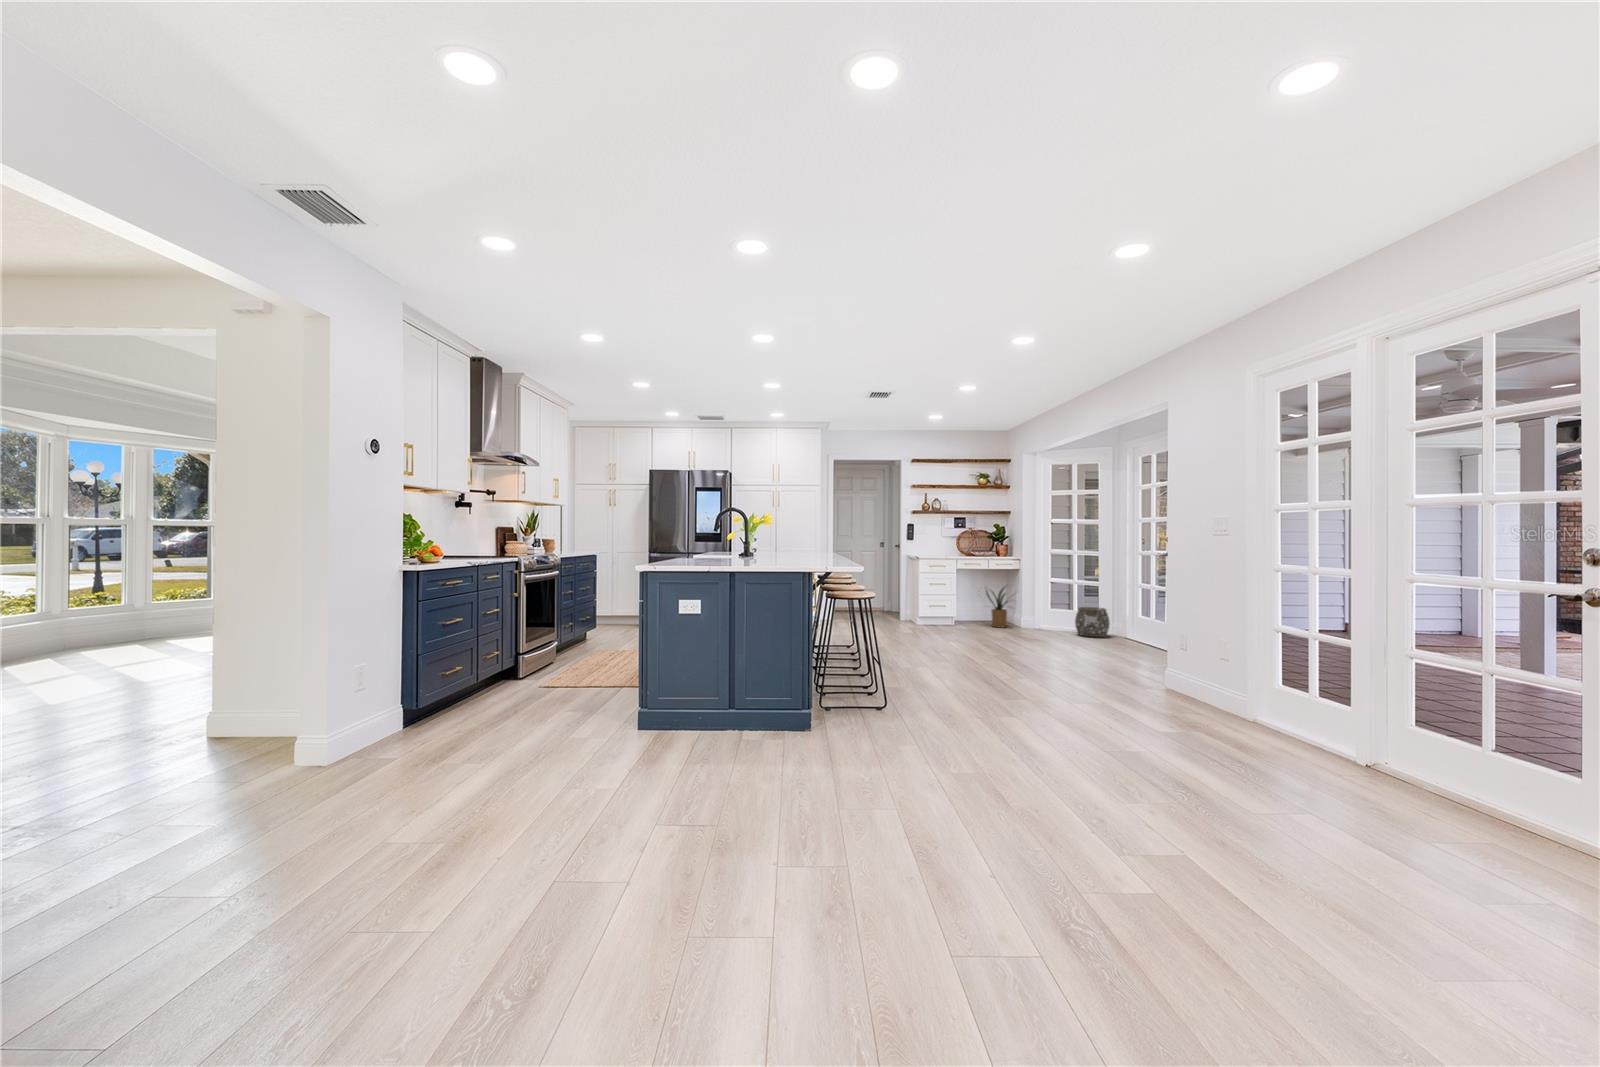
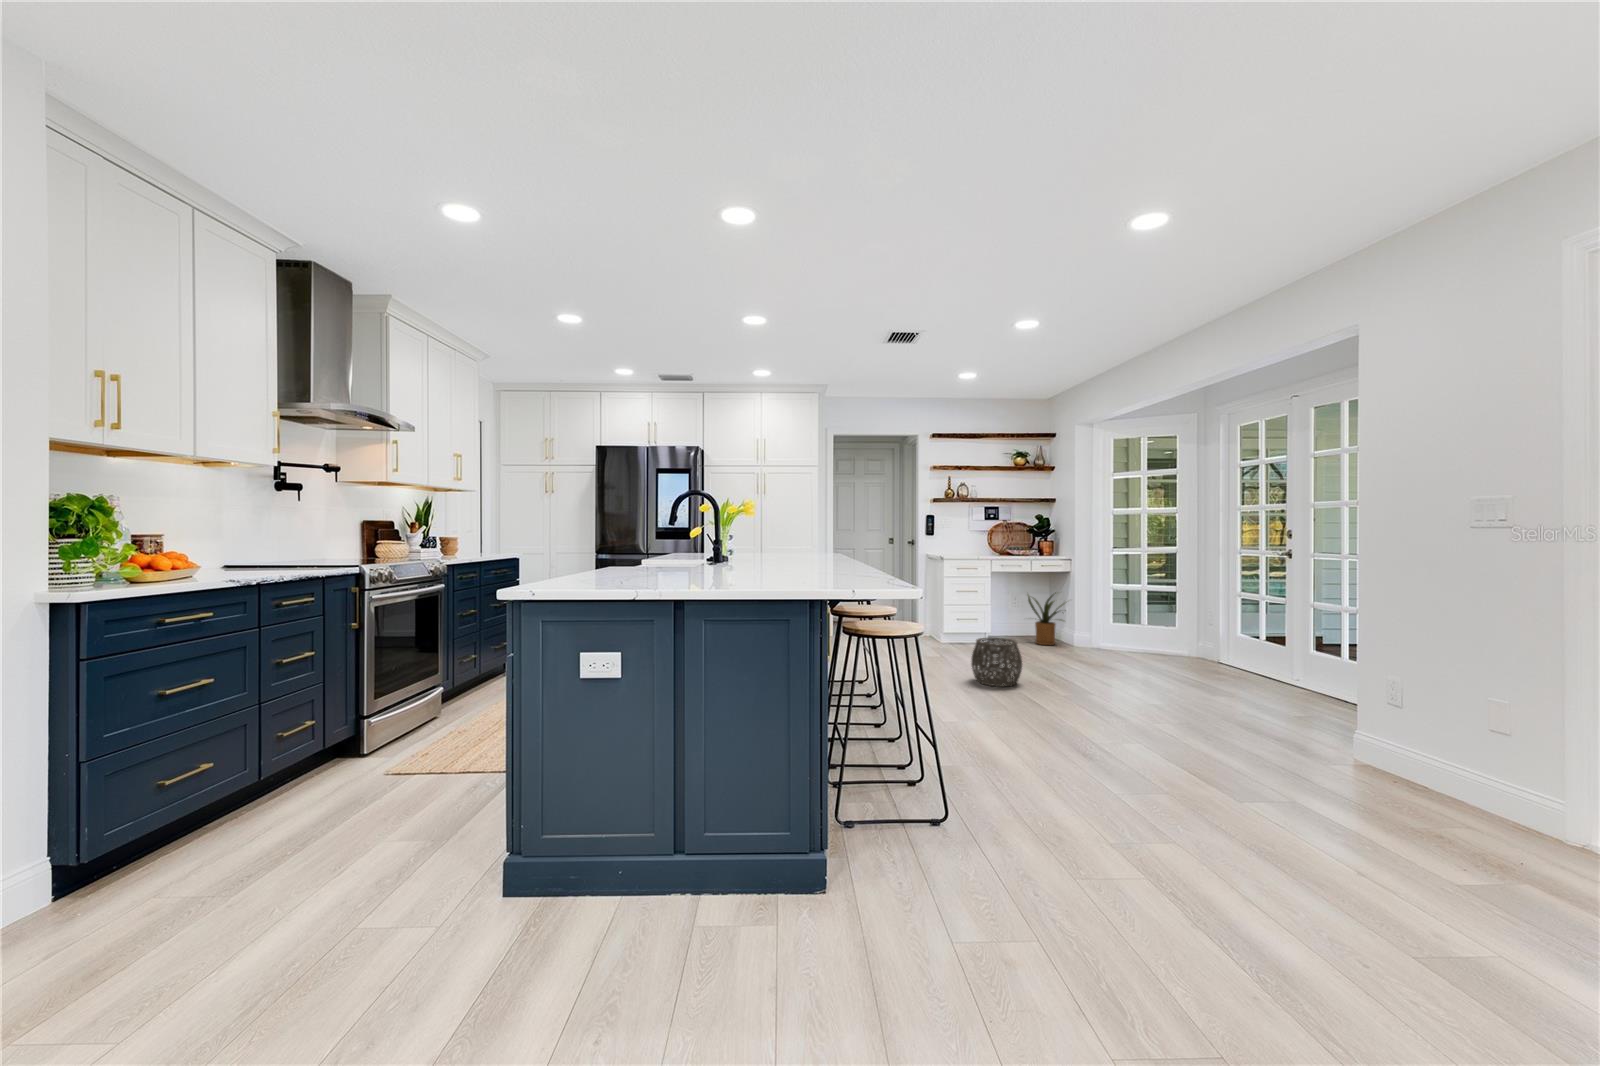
woven basket: present [1075,607,1110,637] -> present [971,637,1022,687]

